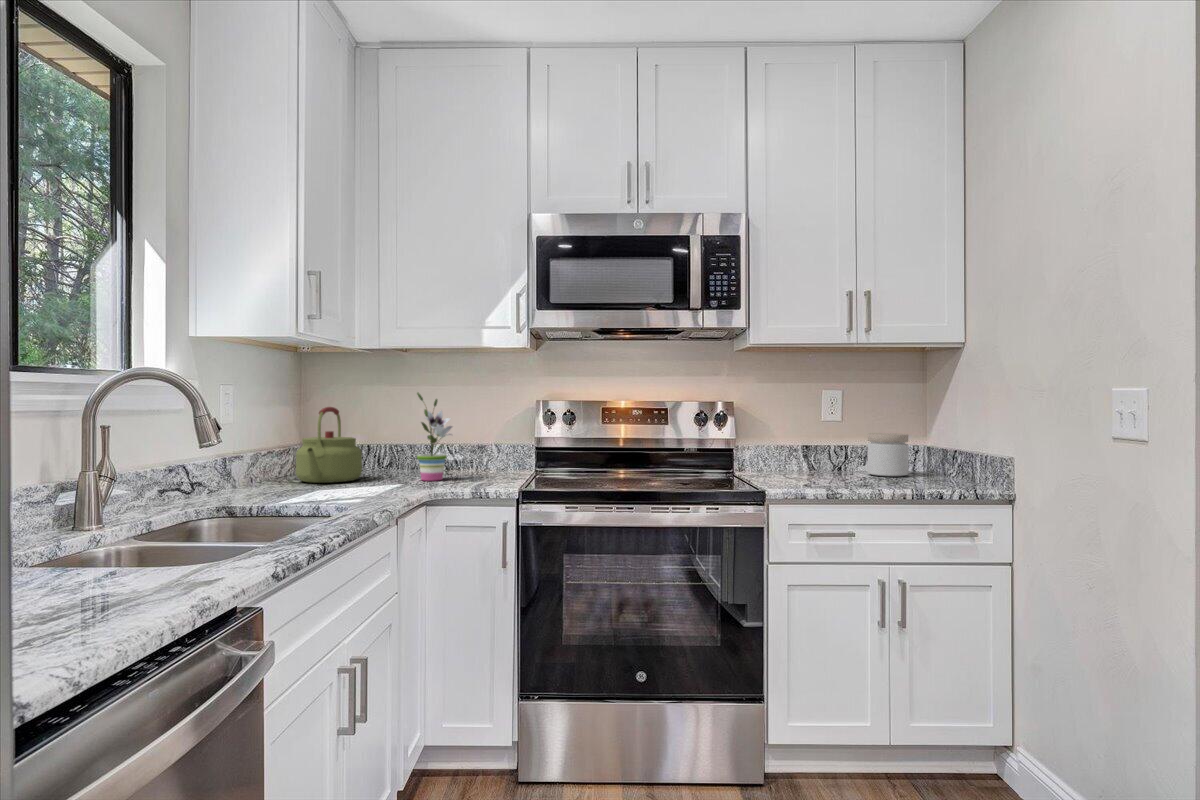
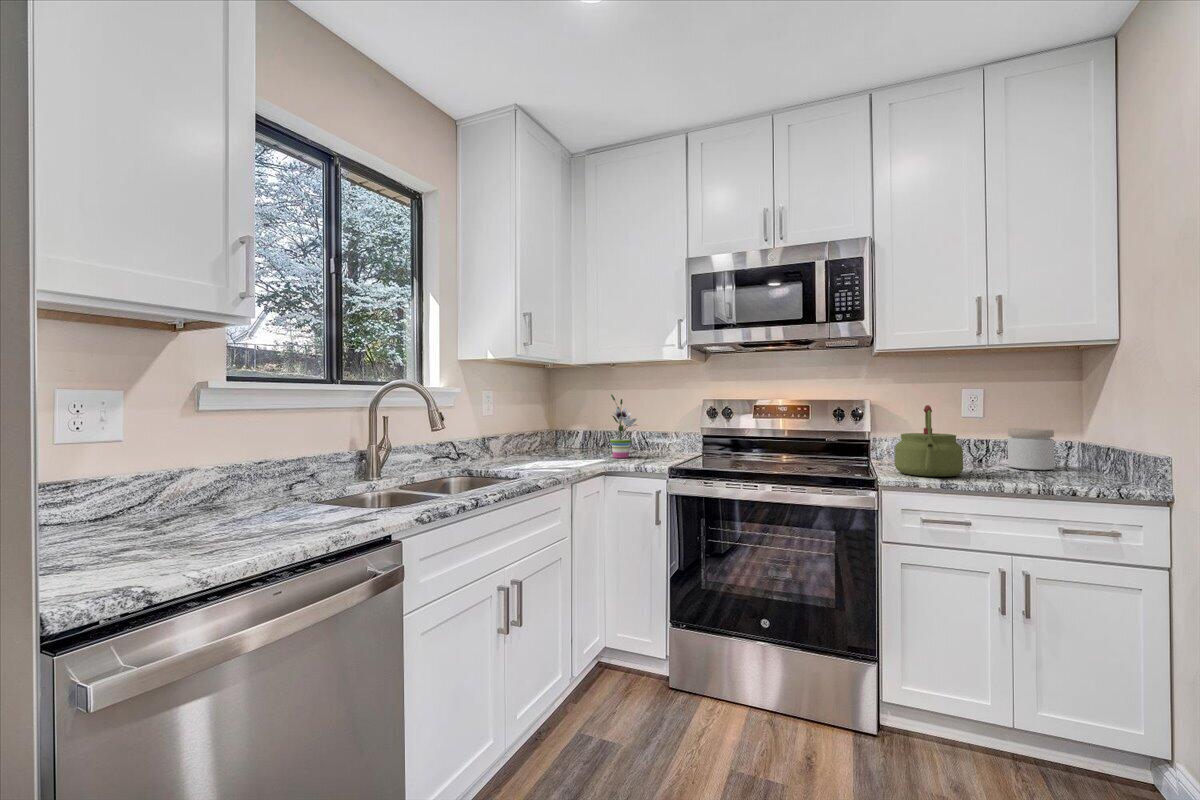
kettle: present [296,407,362,483] -> present [895,405,963,477]

